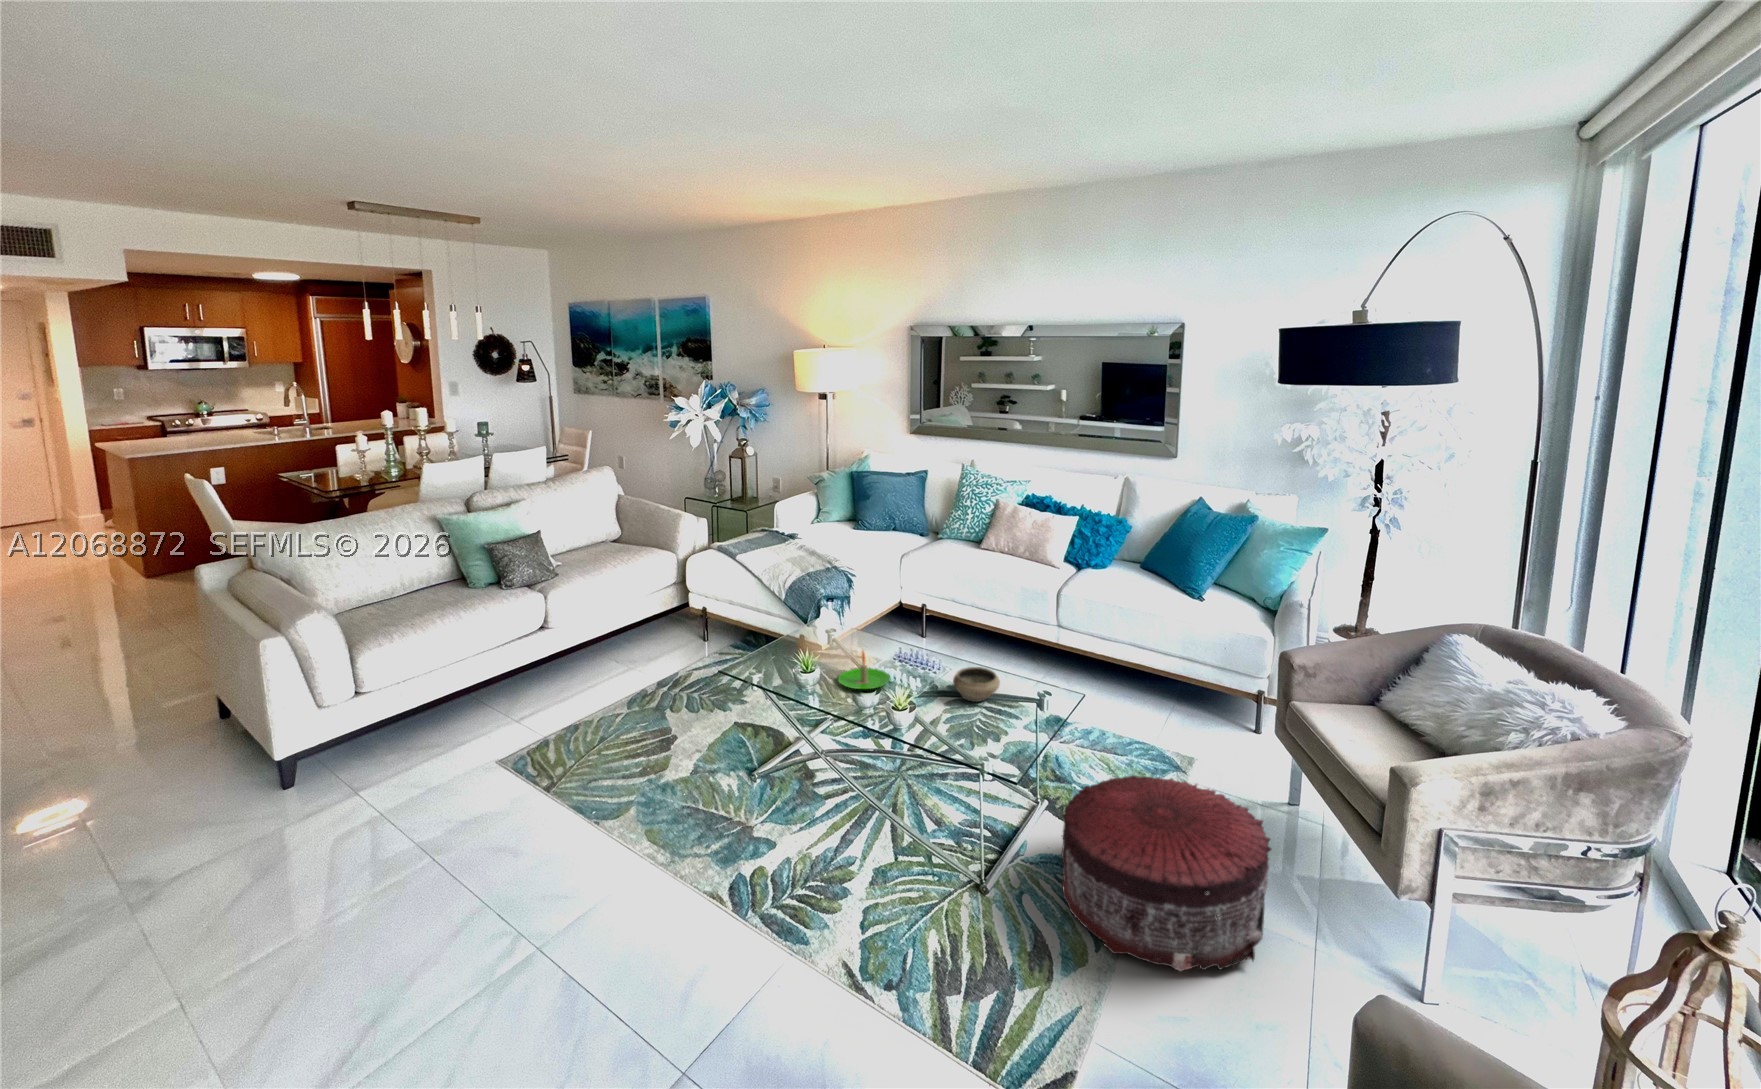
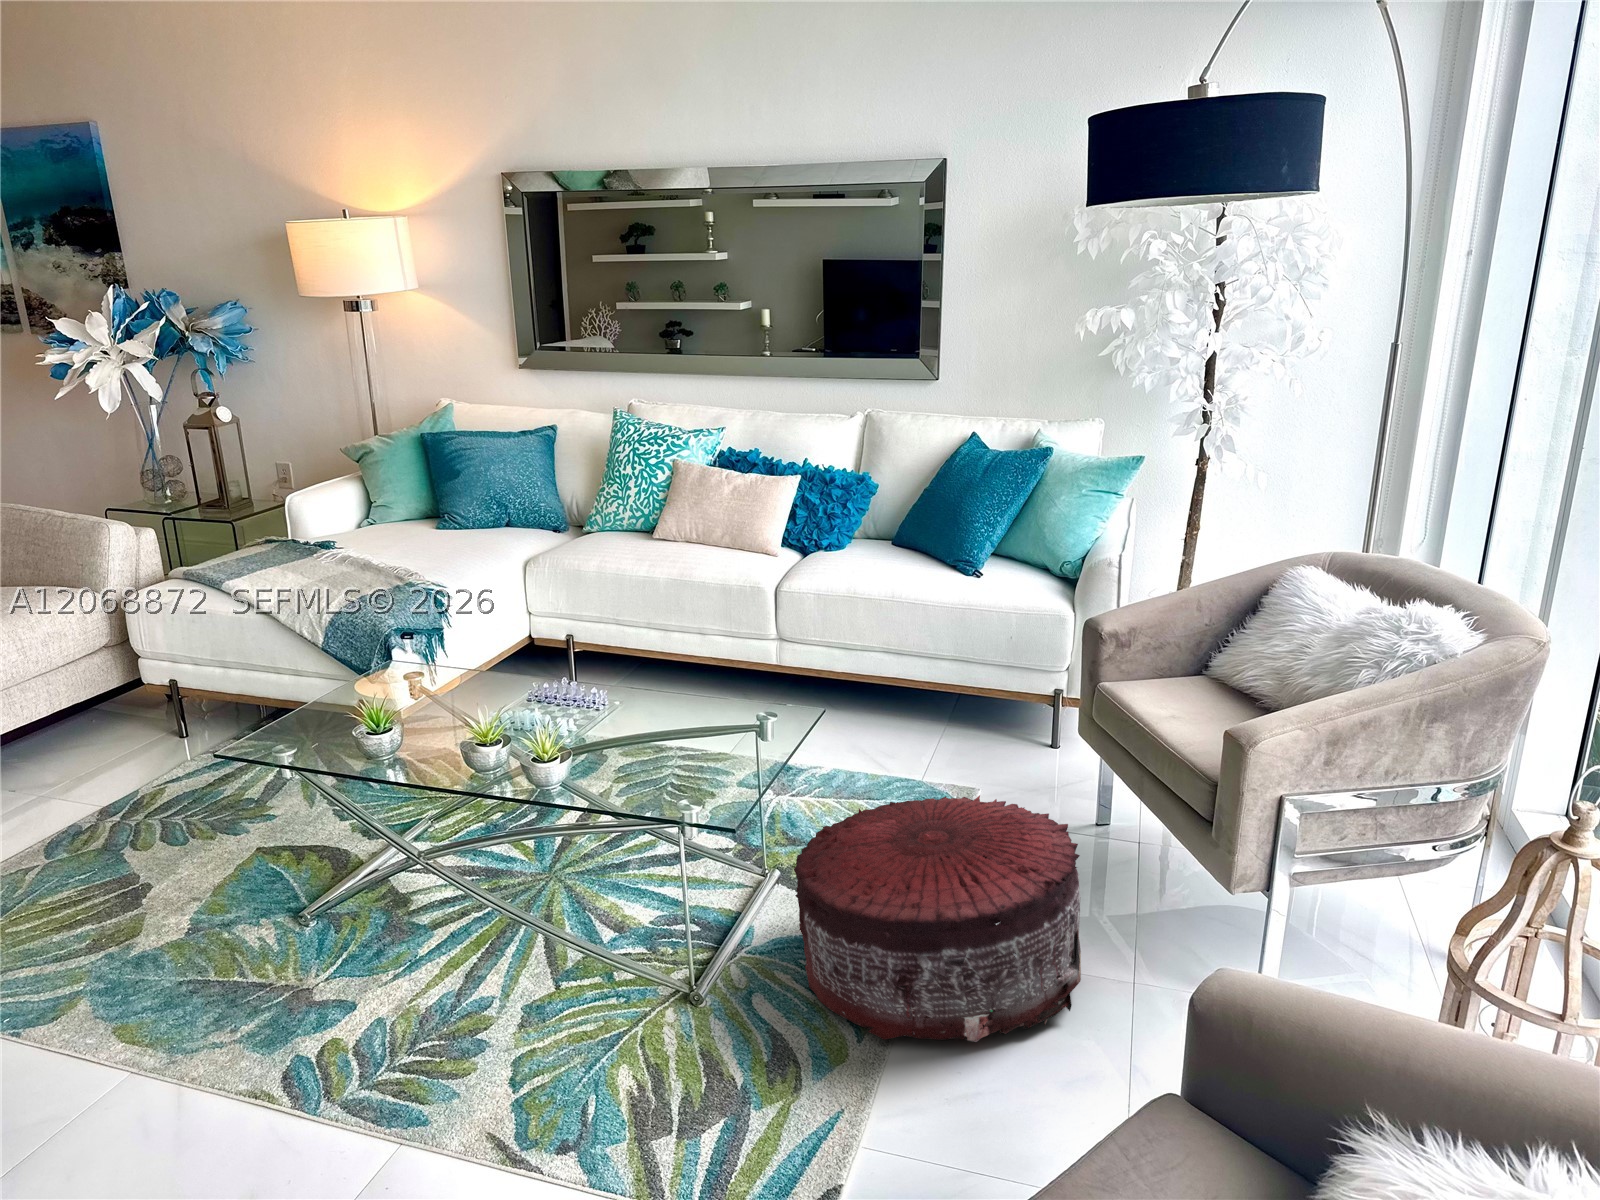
candle: present [838,651,890,689] -> none [424,684,511,748]
ceramic bowl: present [953,667,1000,702] -> none [611,687,684,739]

